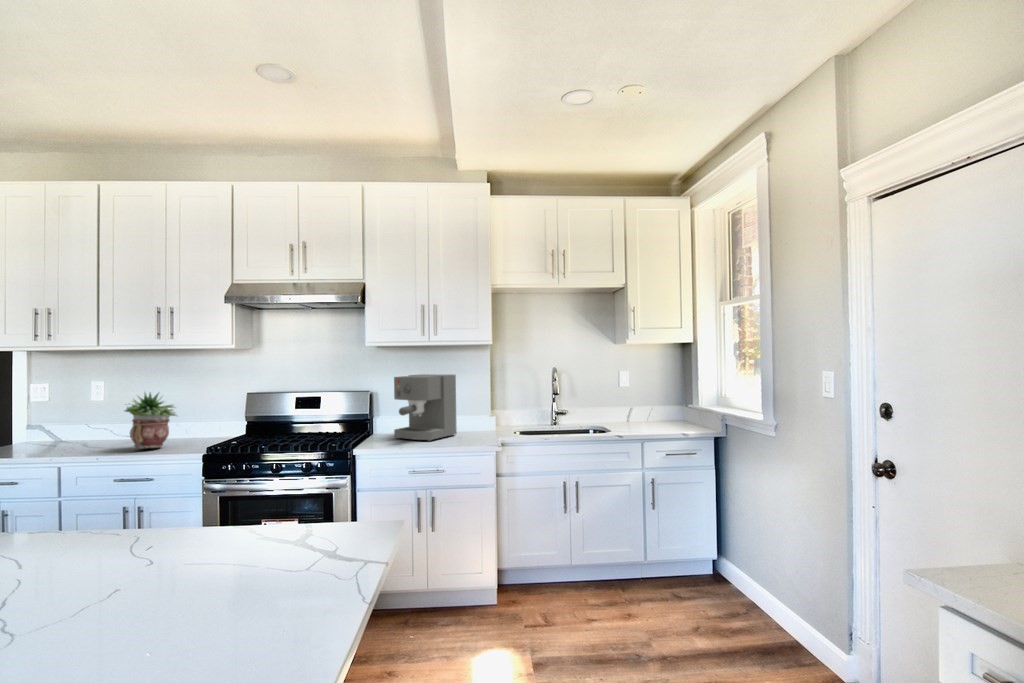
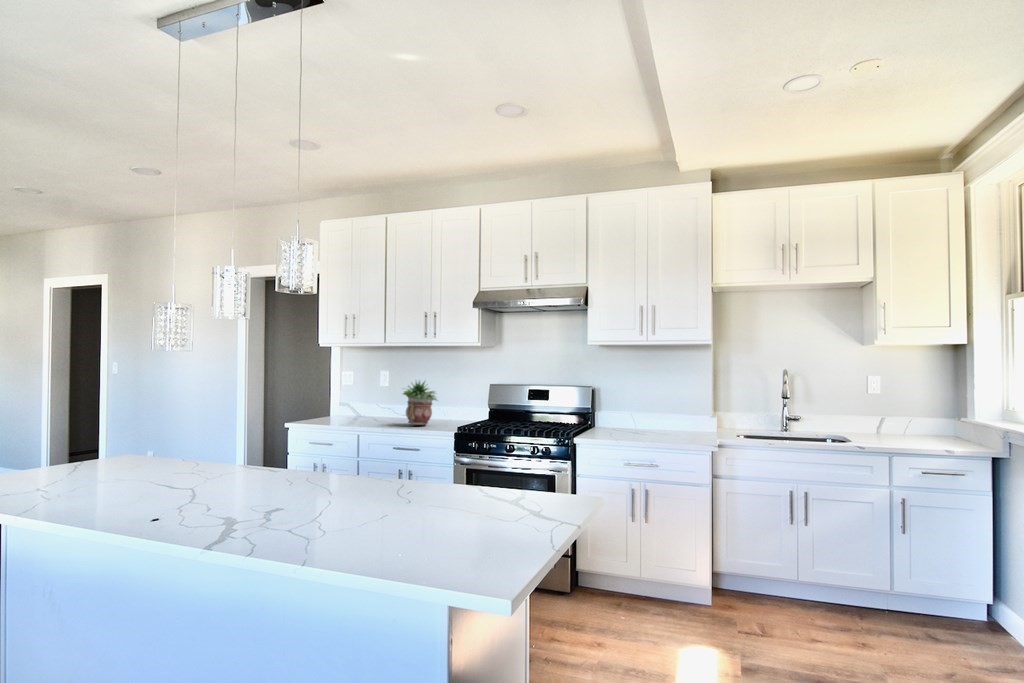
coffee maker: present [394,374,457,441] -> none [613,373,674,437]

